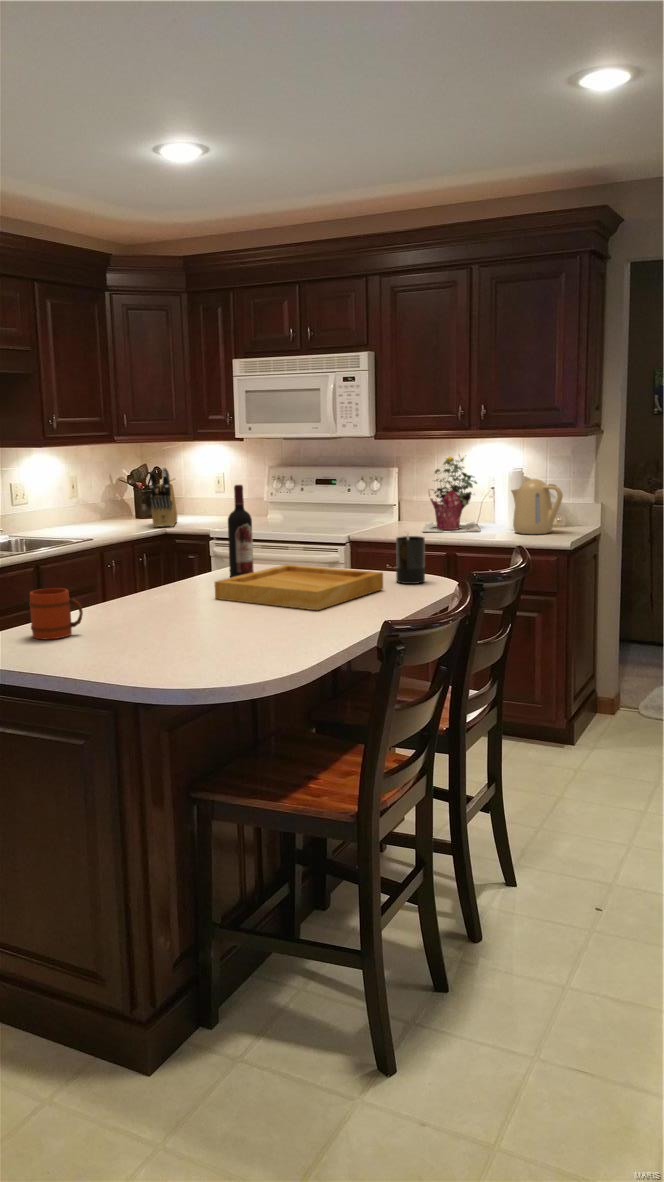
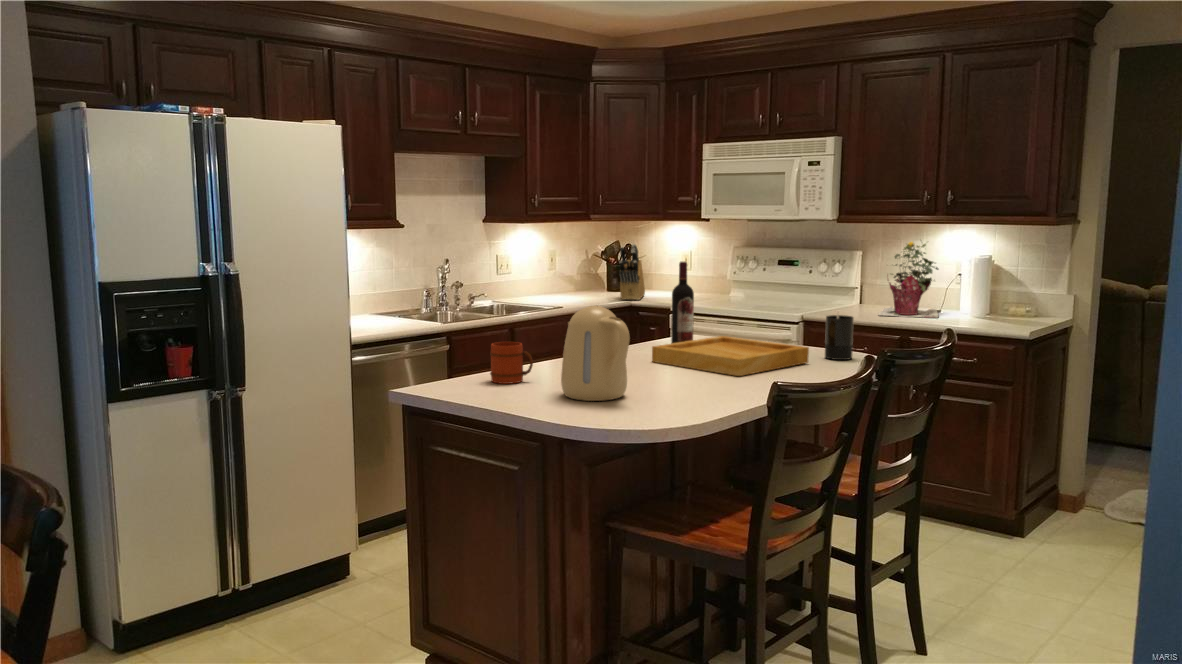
kettle: present [511,479,563,534] -> present [561,306,630,401]

